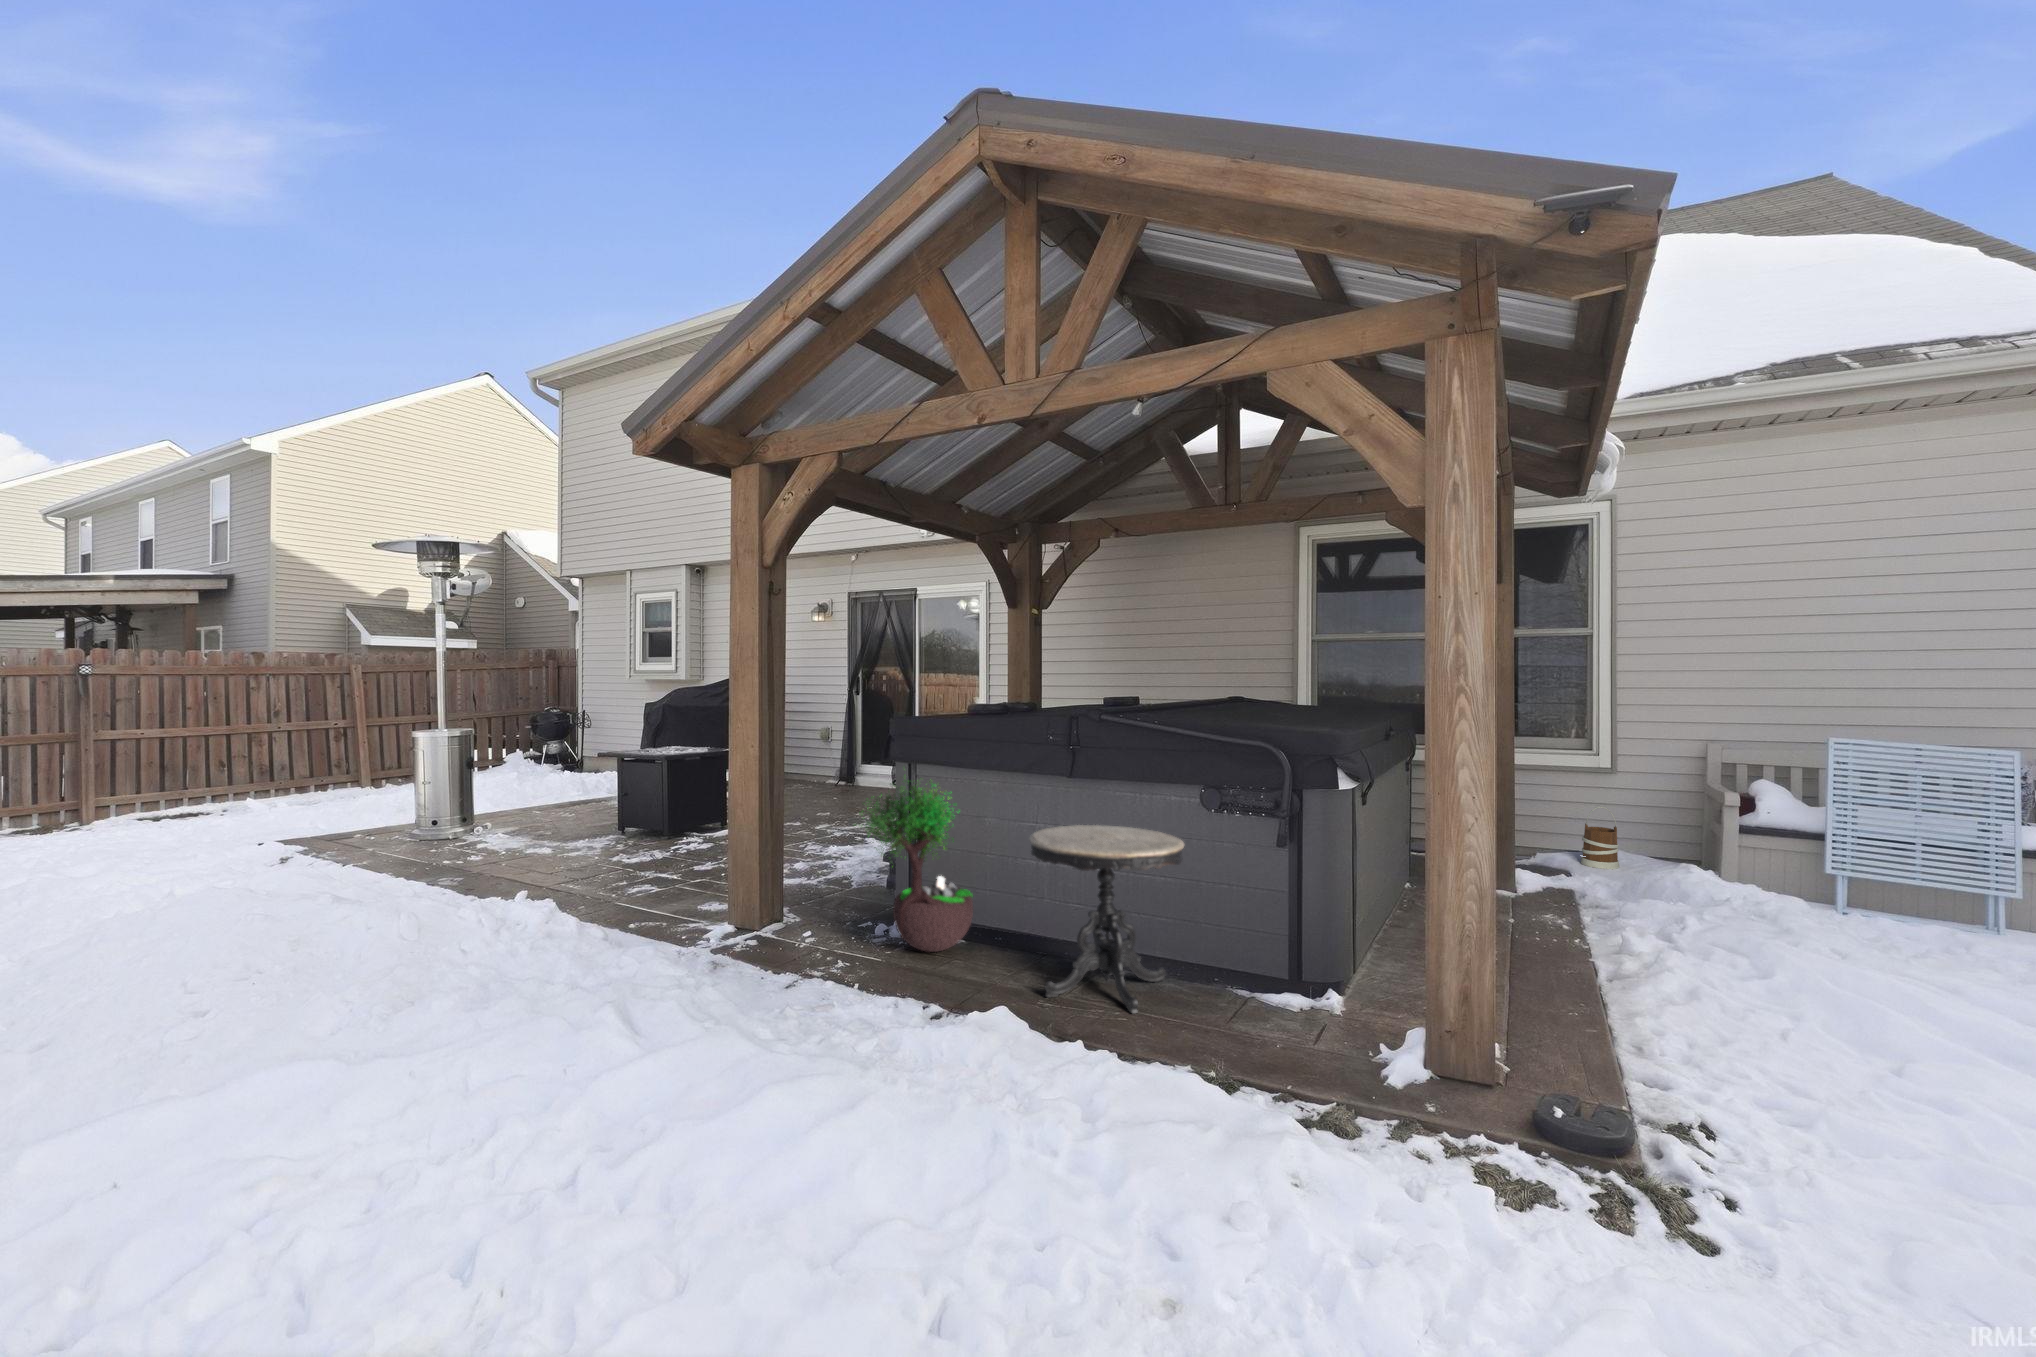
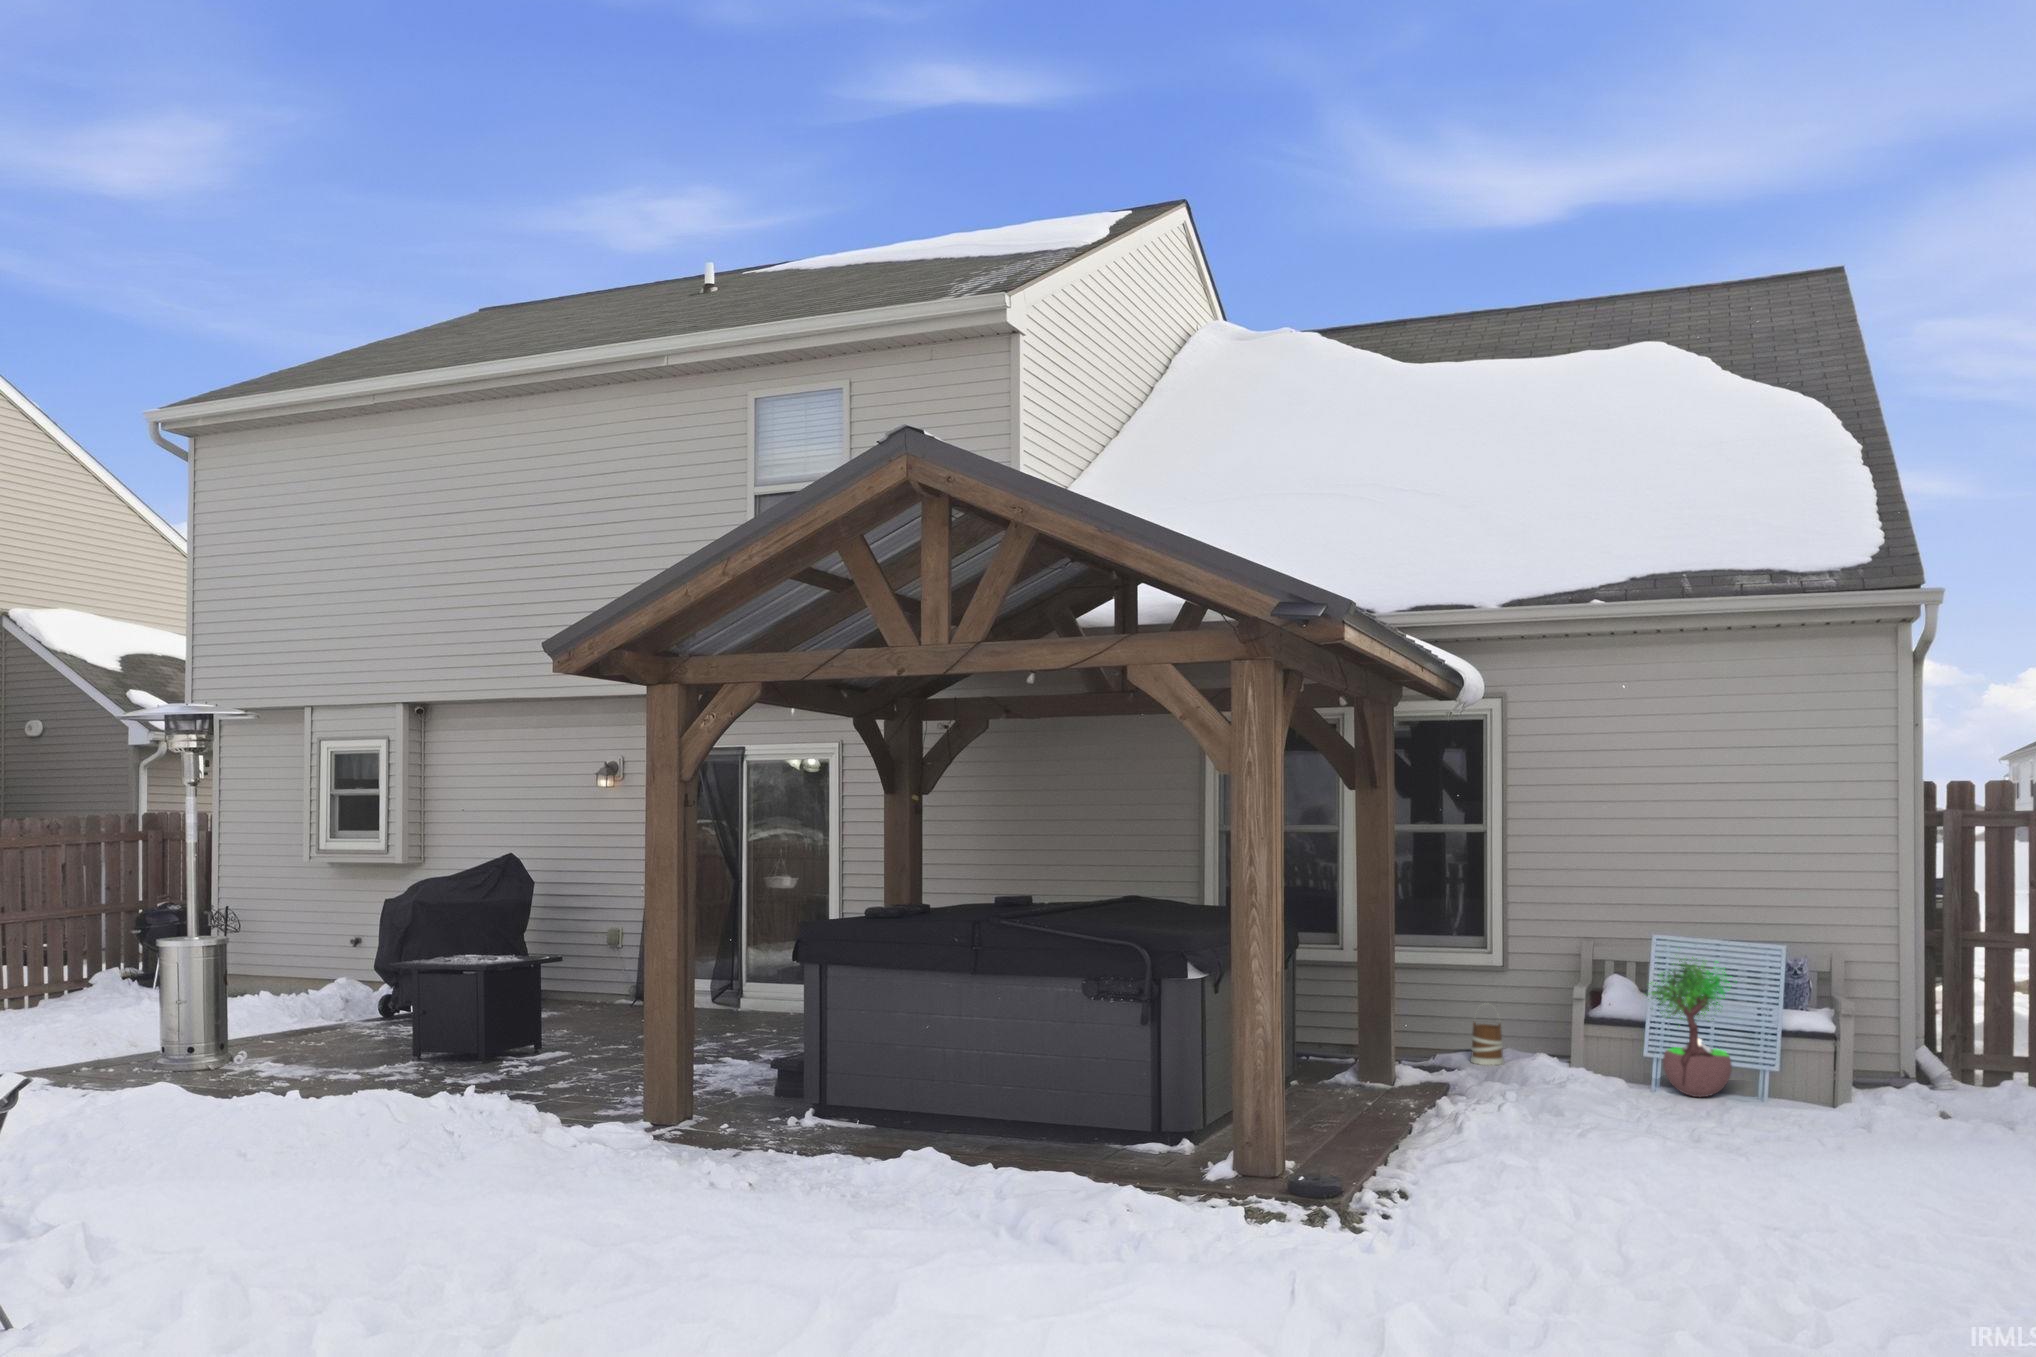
potted tree: present [859,775,973,952] -> present [1647,955,1732,1097]
side table: present [1030,825,1184,1014] -> none [943,1013,1069,1158]

